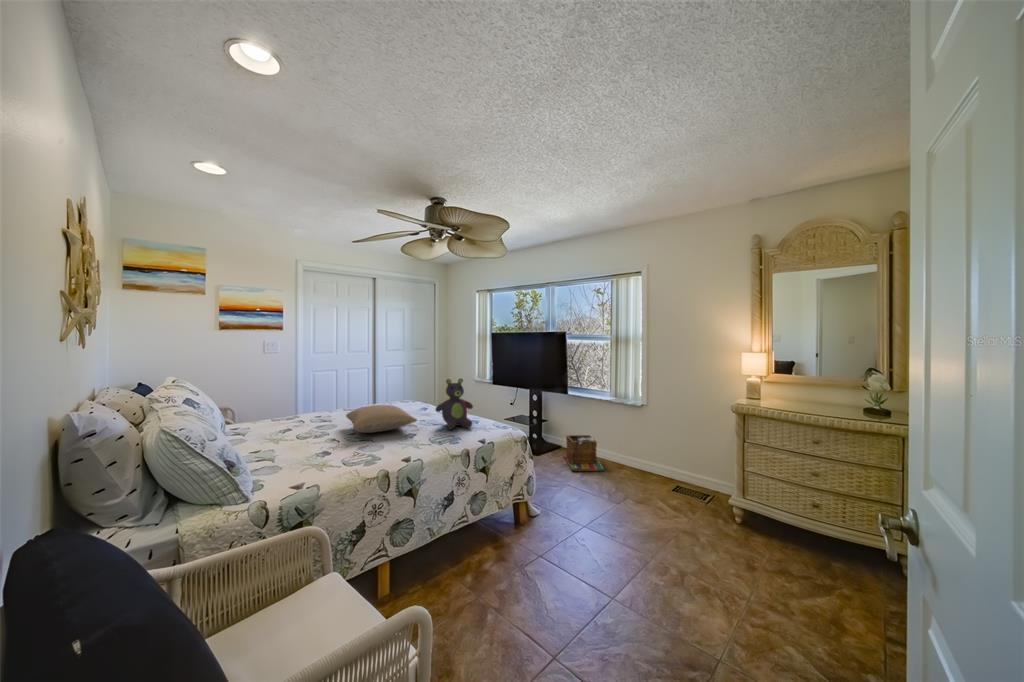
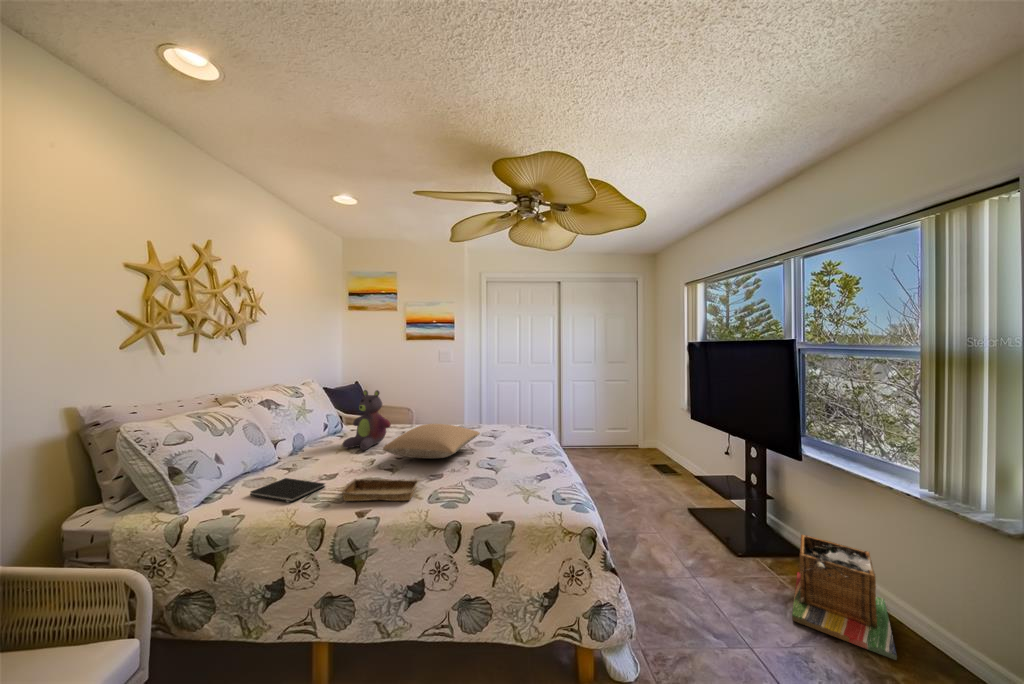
stuffed bear: present [436,378,473,430] -> present [343,390,391,450]
tray: none [367,439,429,460] -> present [340,479,420,501]
notebook: none [280,458,339,480] -> present [250,478,325,502]

